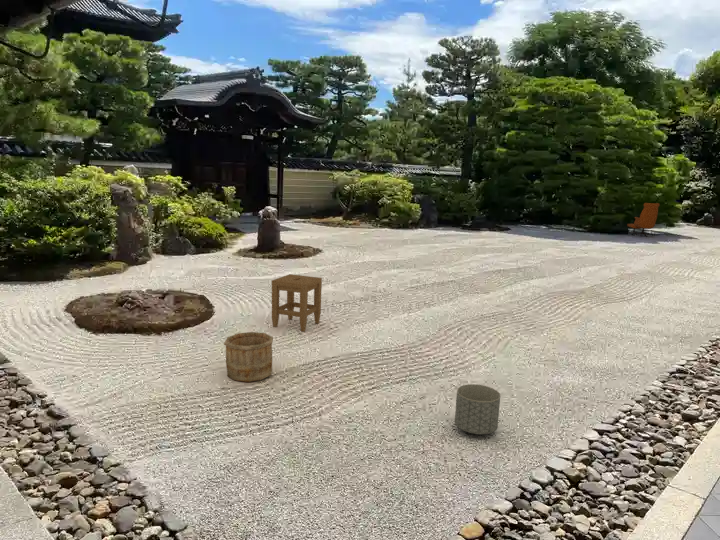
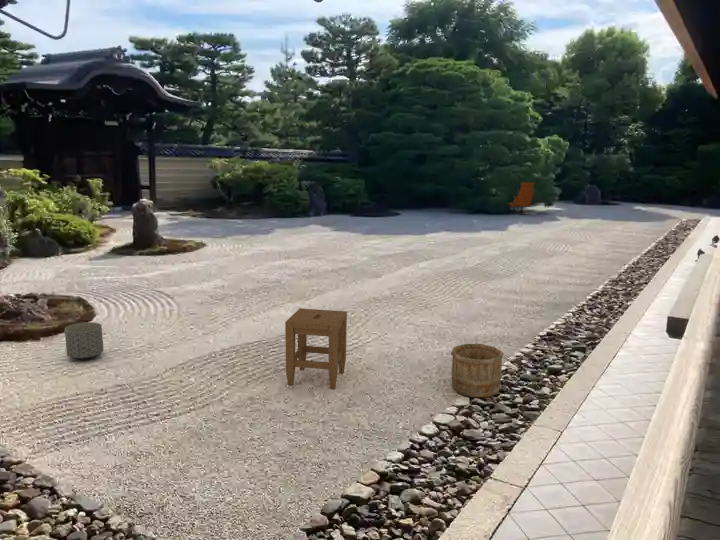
stool: present [272,274,322,332] -> present [285,308,347,389]
wooden bucket: present [224,332,273,382] -> present [451,344,504,397]
planter: present [455,384,500,435] -> present [65,322,103,360]

